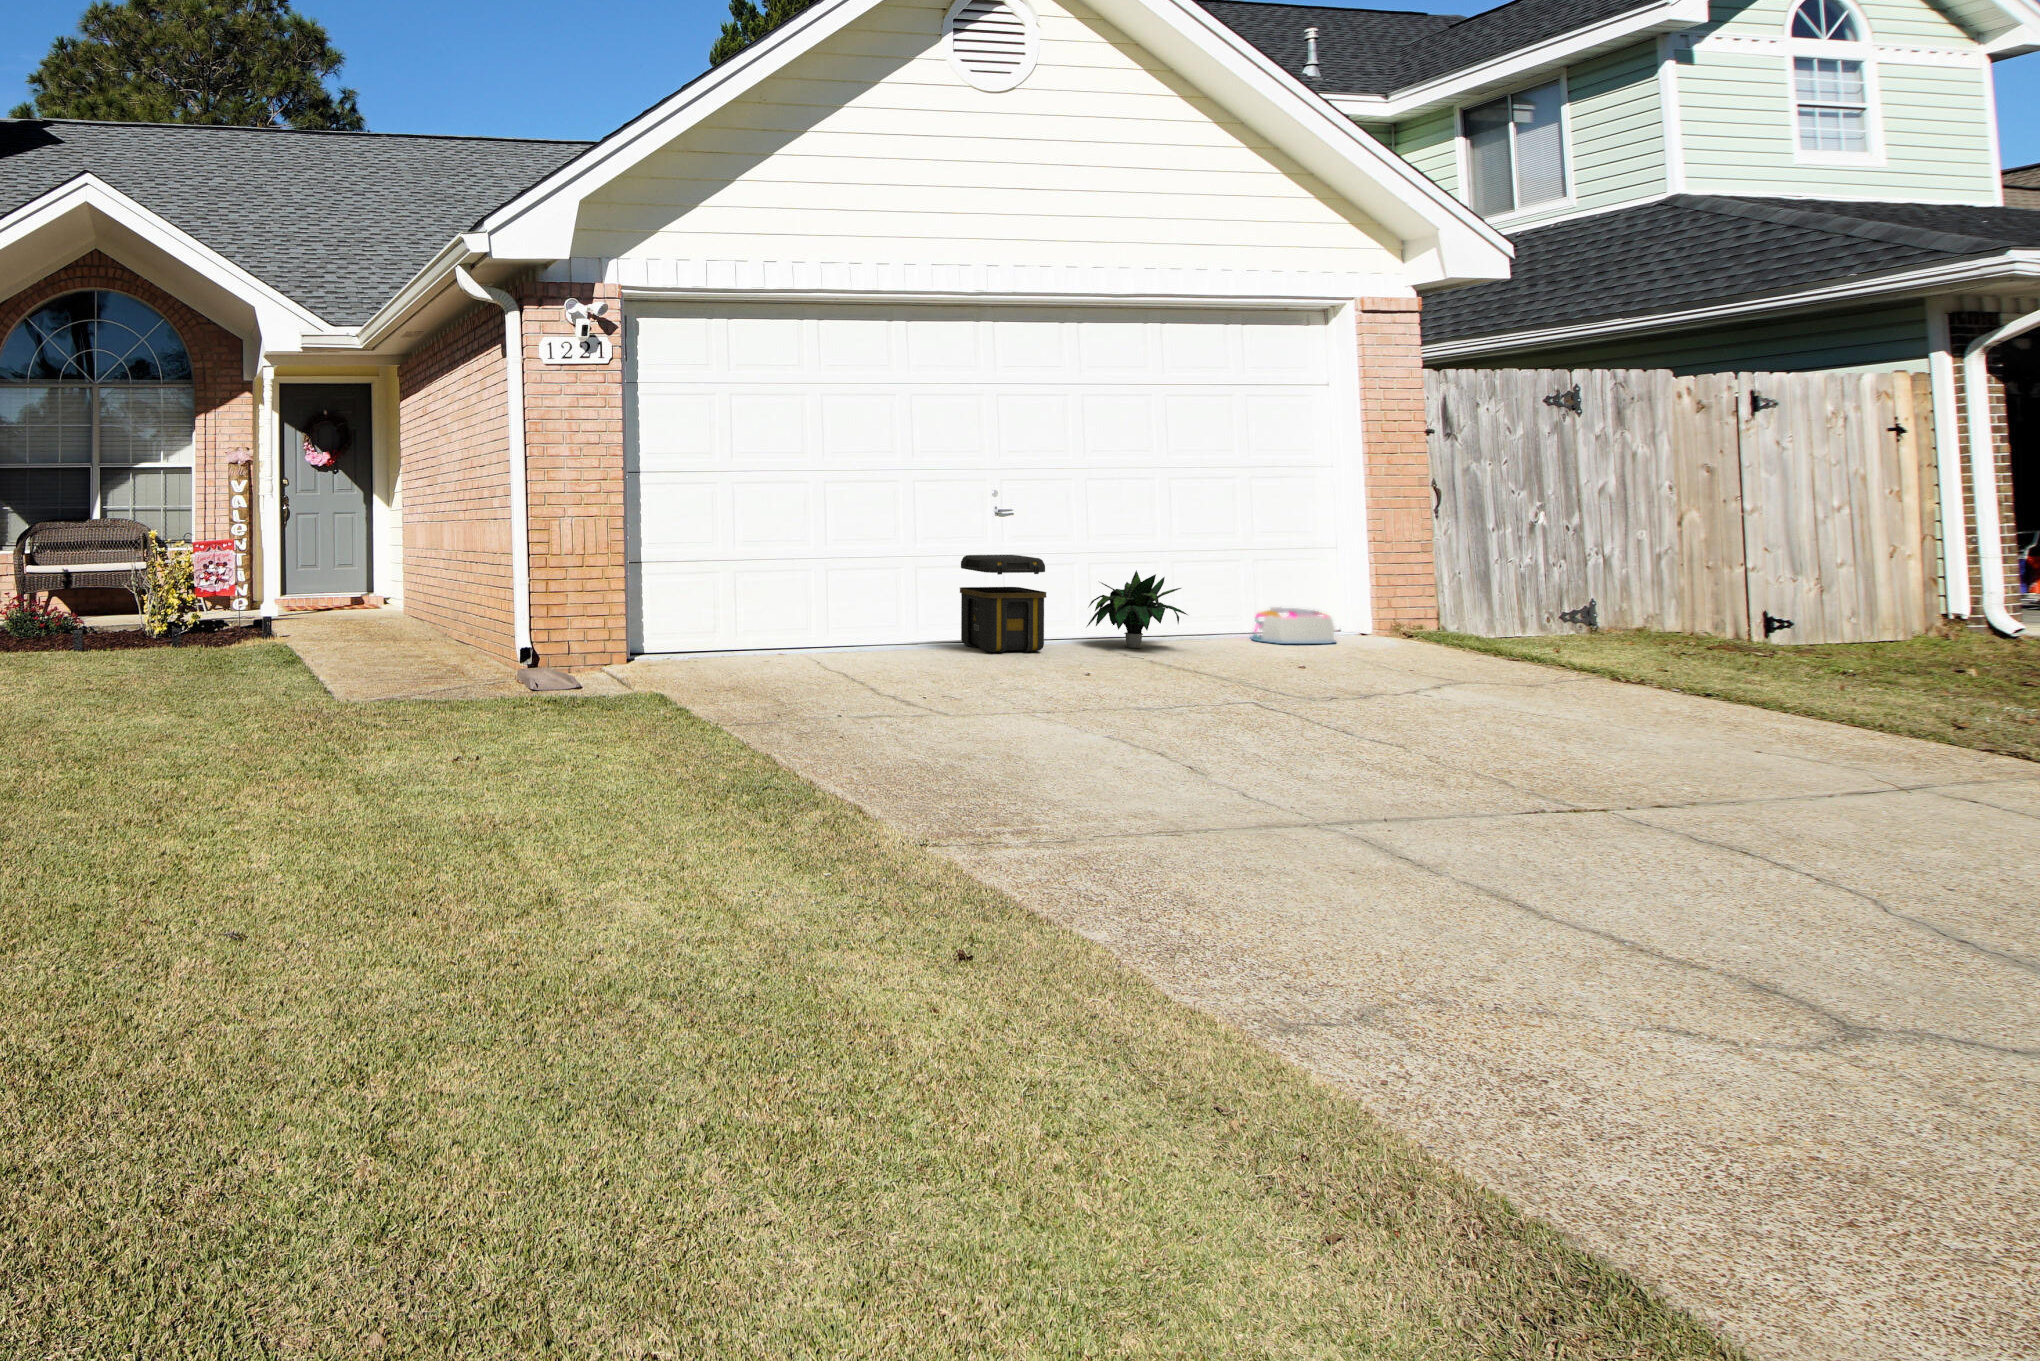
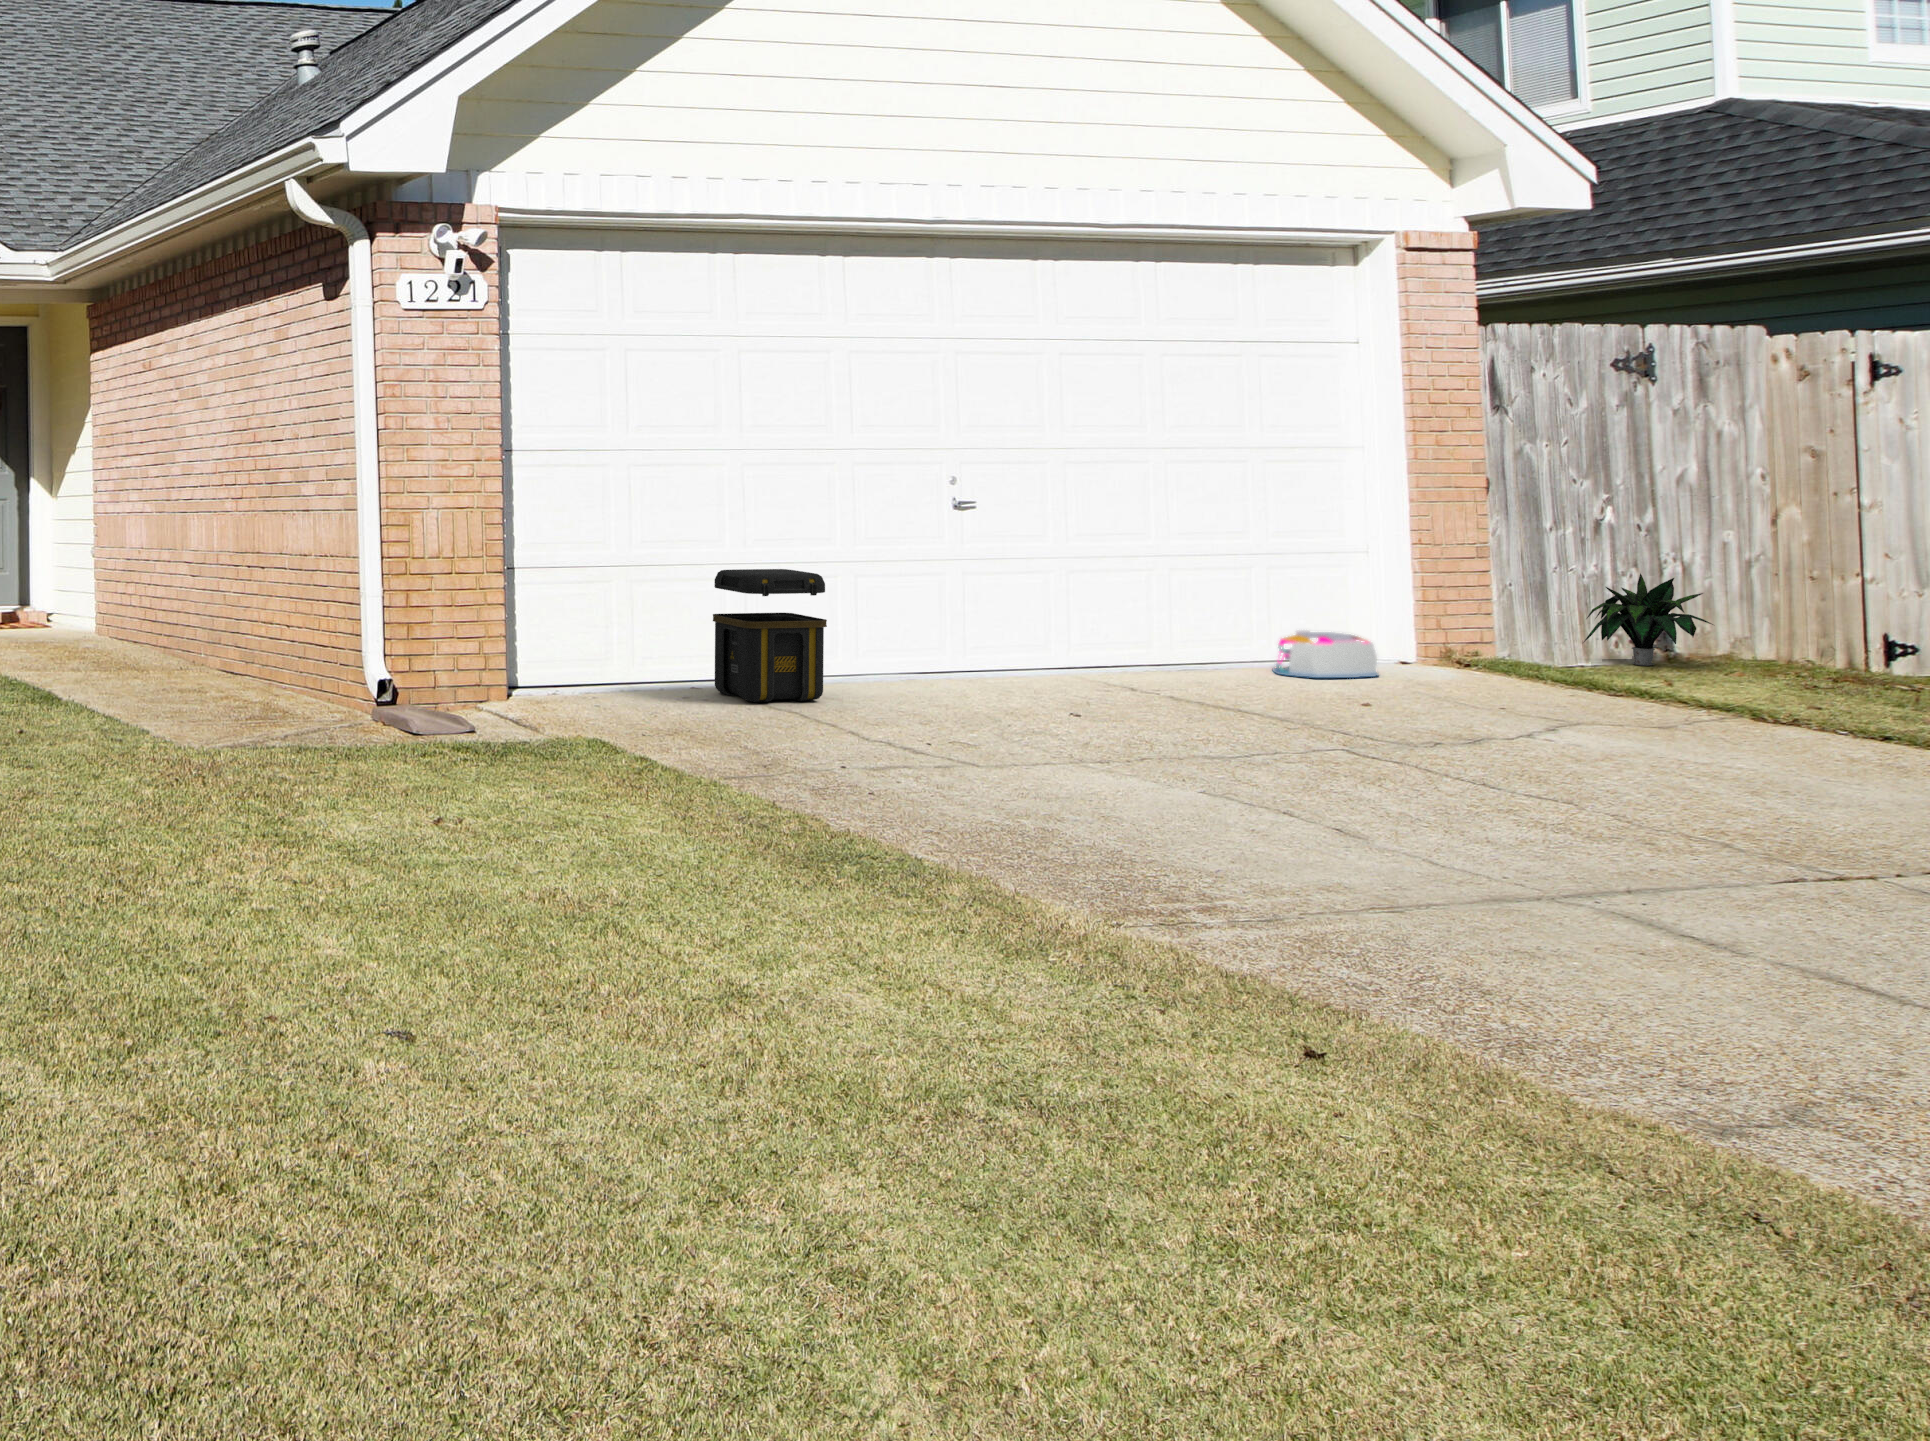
toolbox: present [960,555,1046,652] -> present [713,569,827,702]
potted plant: present [1087,571,1188,648] -> present [1584,574,1713,666]

